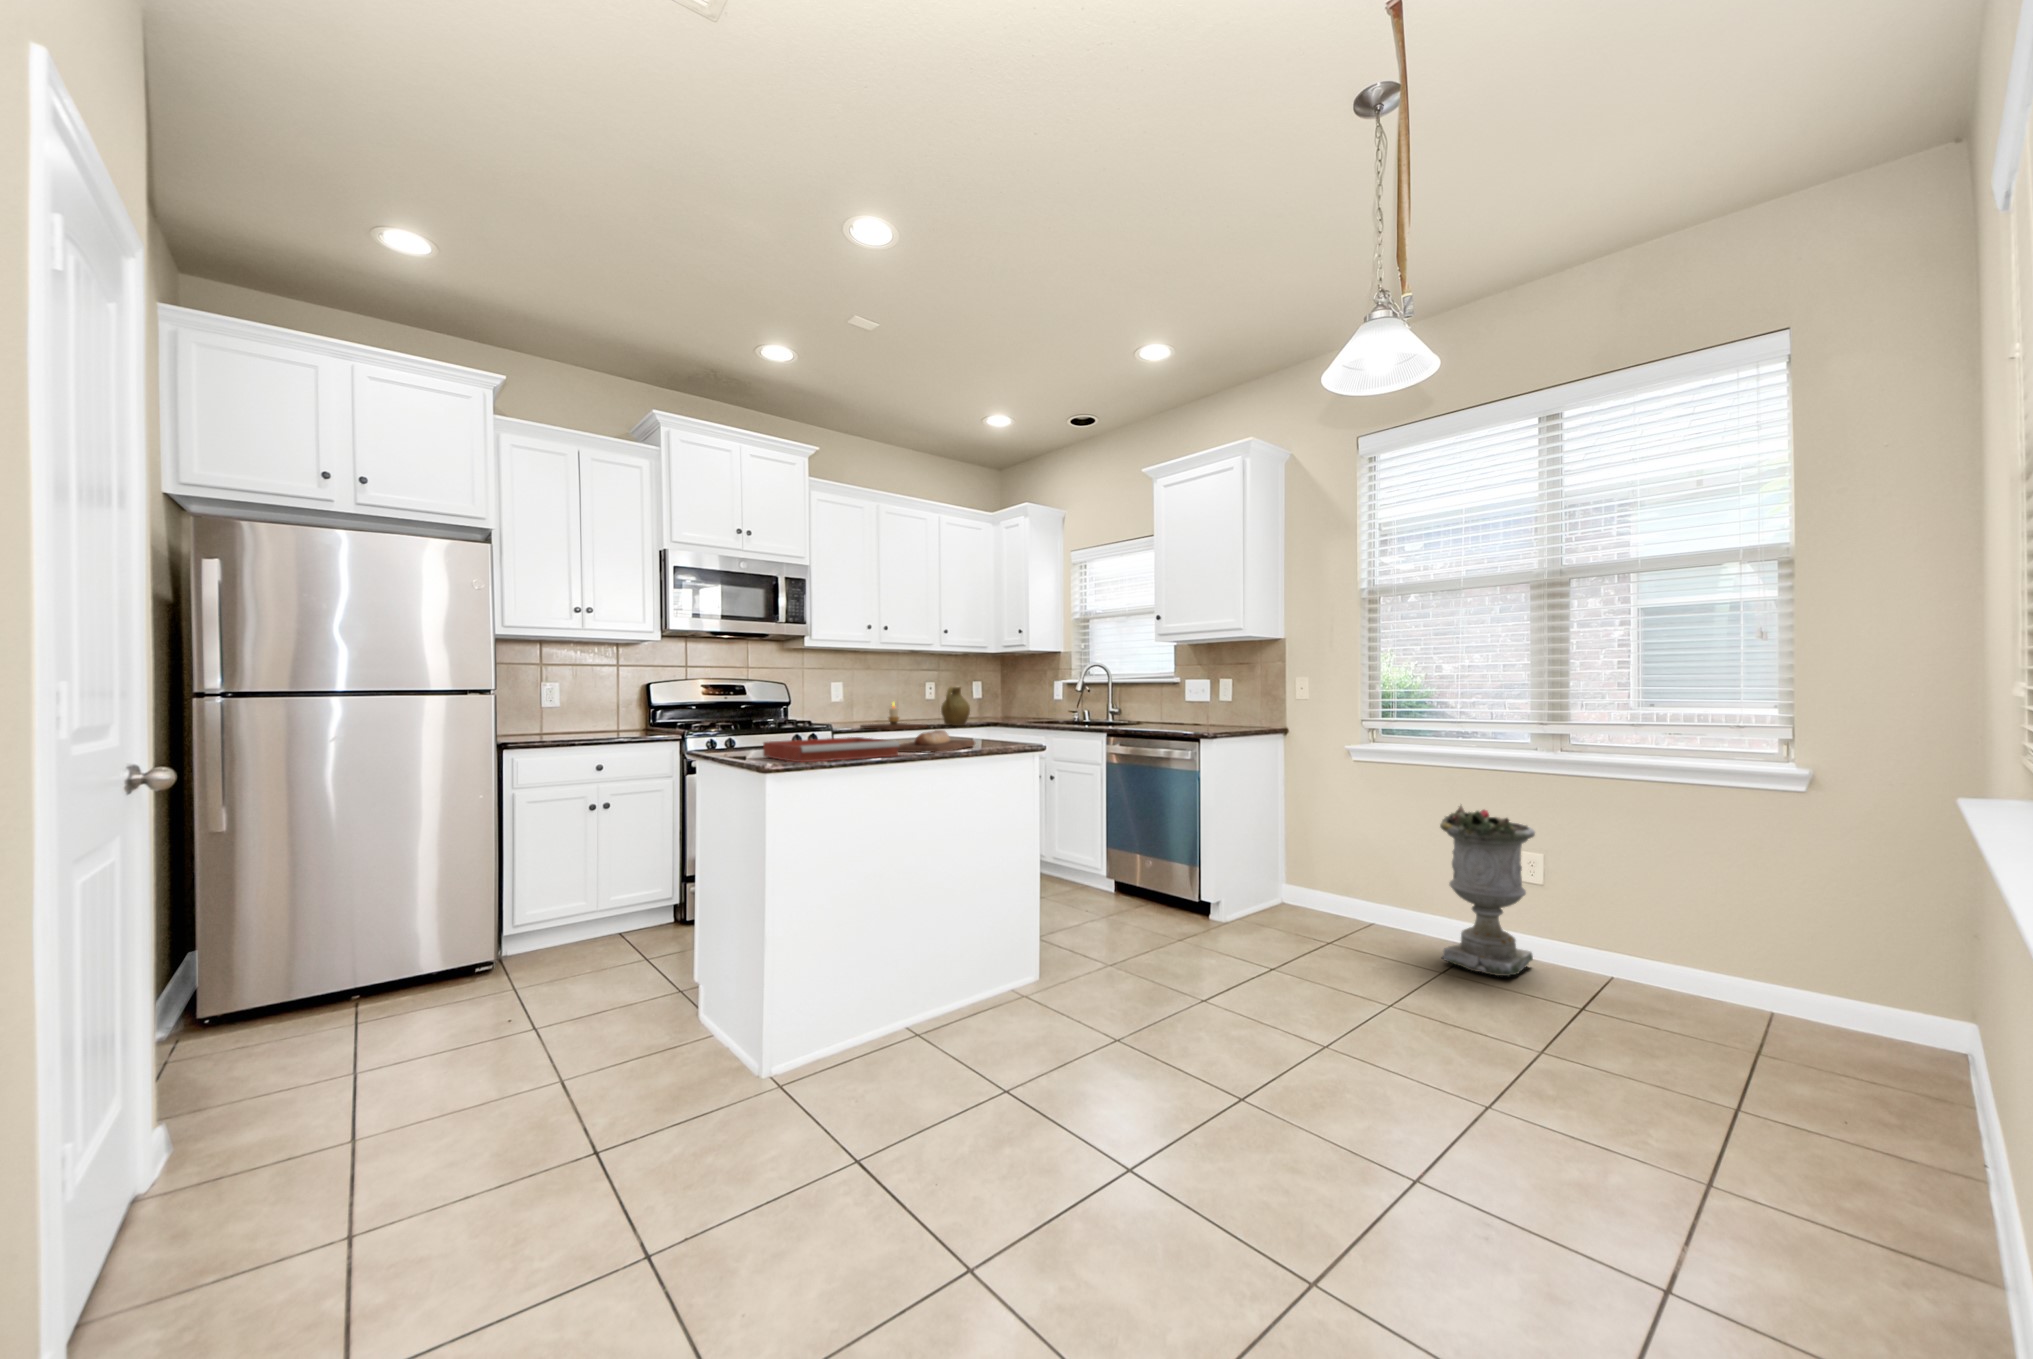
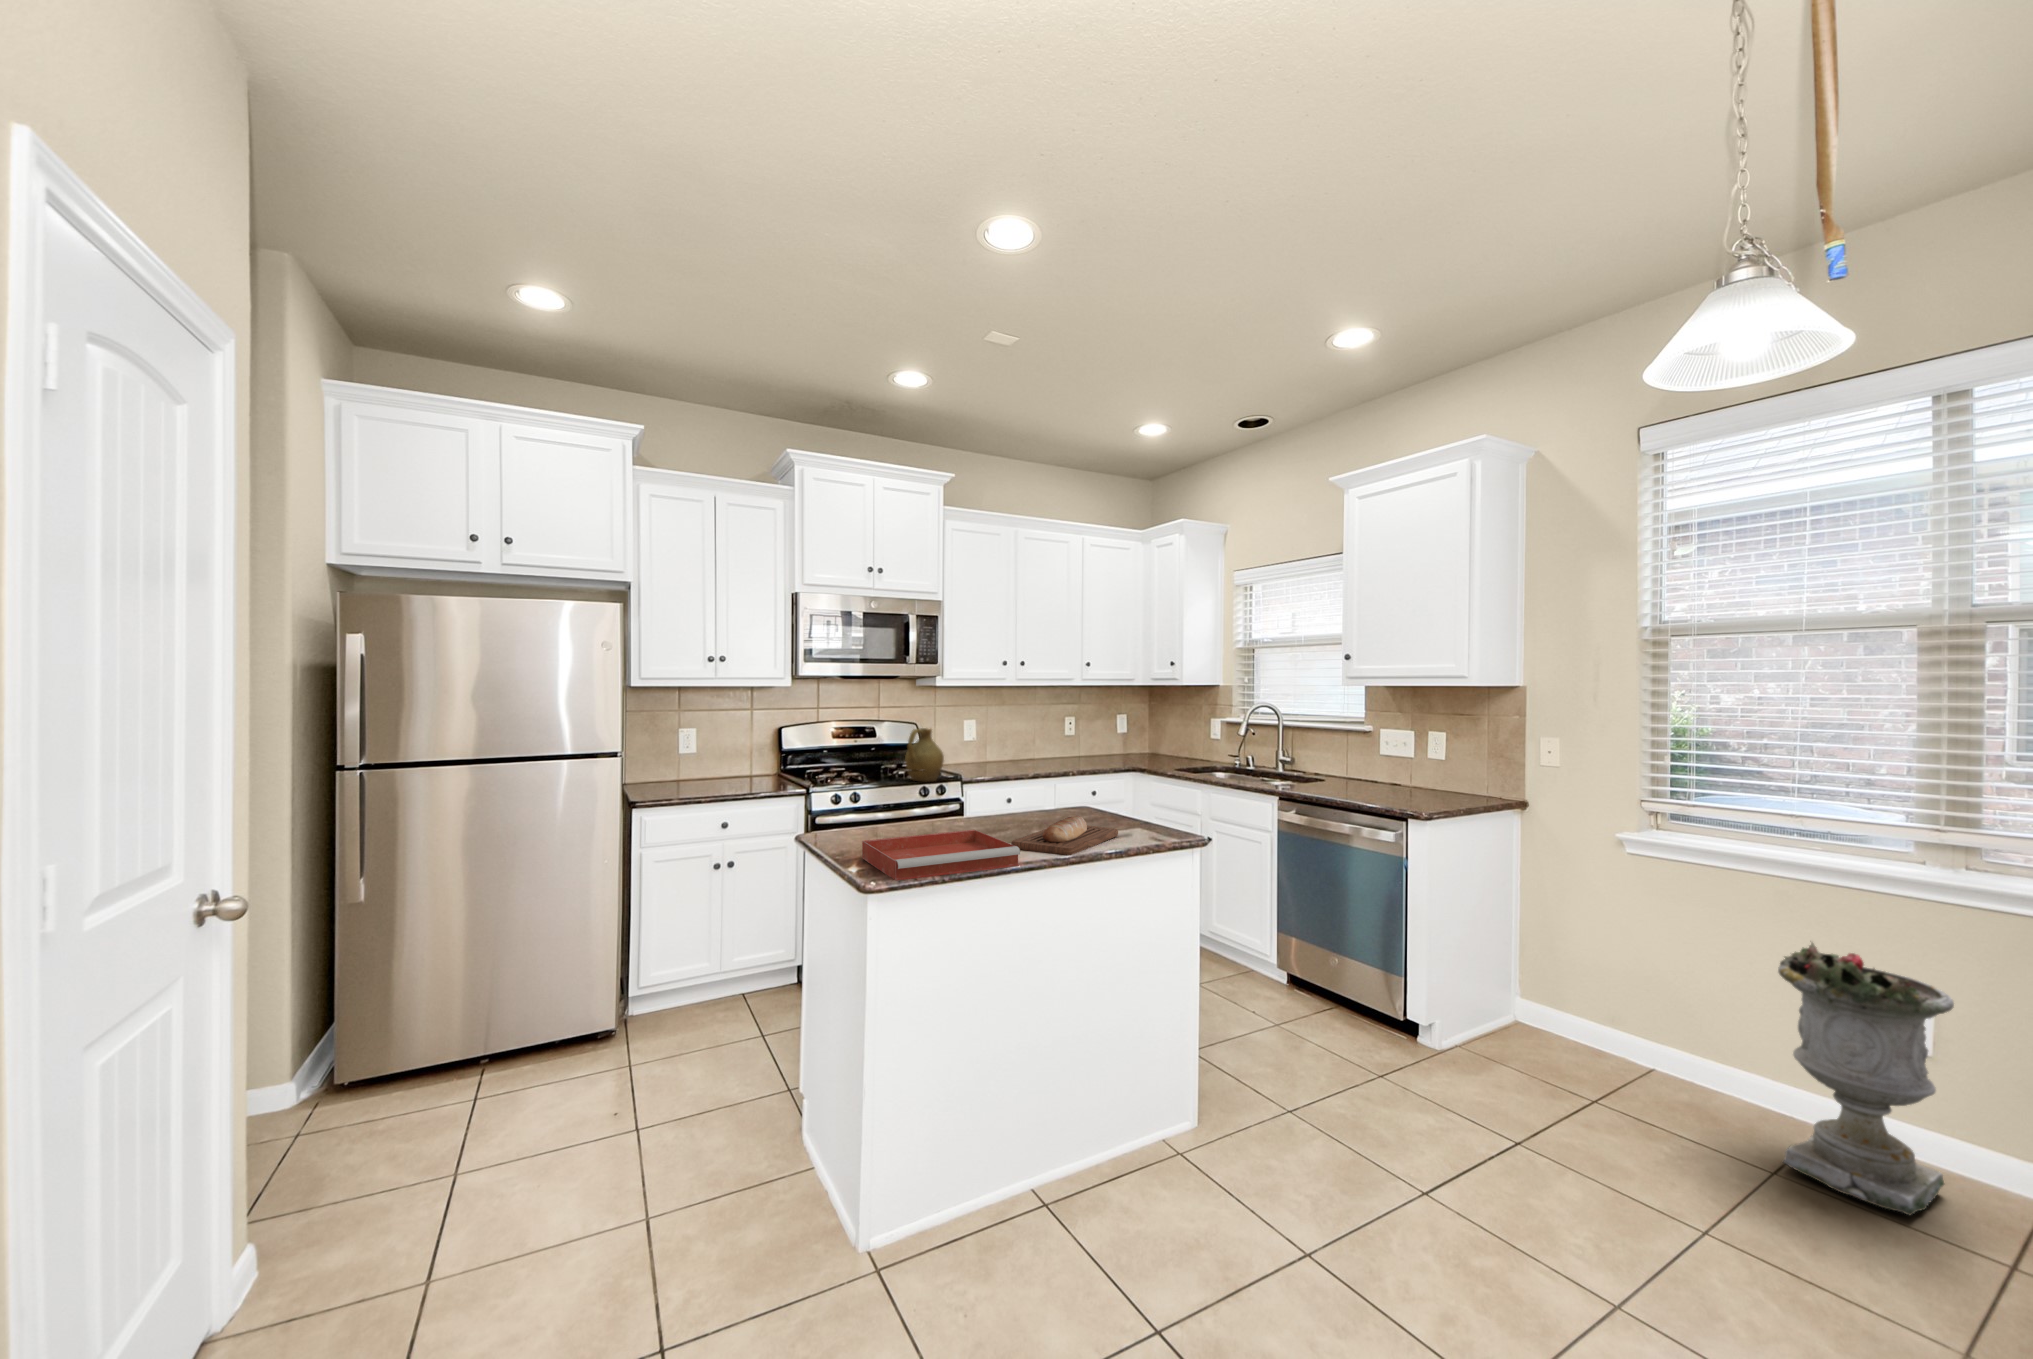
pitcher: present [941,687,970,726] -> present [905,728,944,782]
candle: present [860,703,927,730] -> none [1001,740,1073,773]

